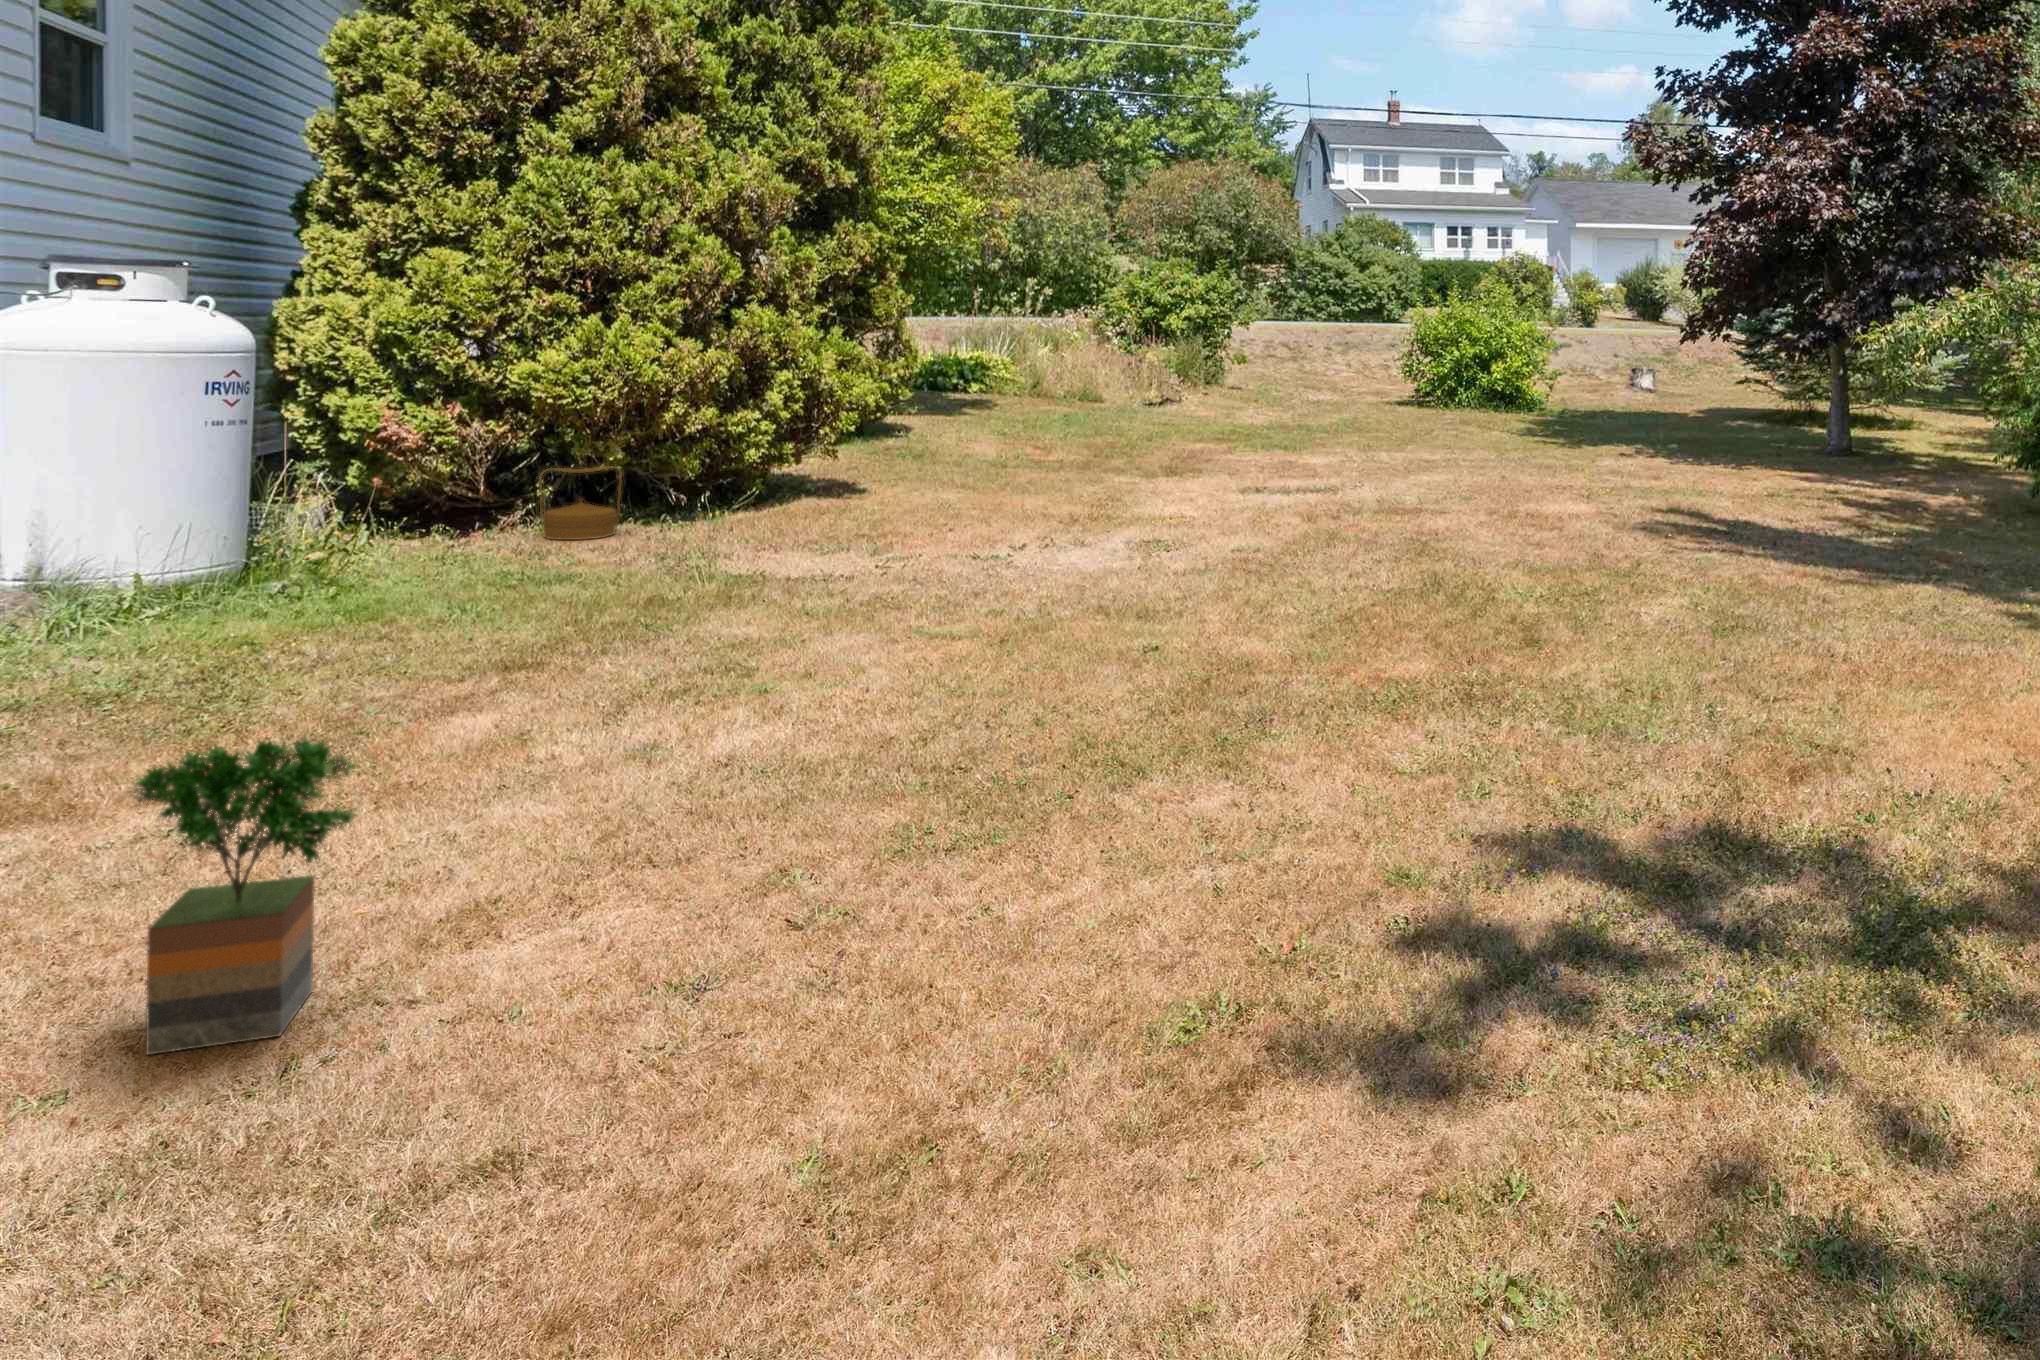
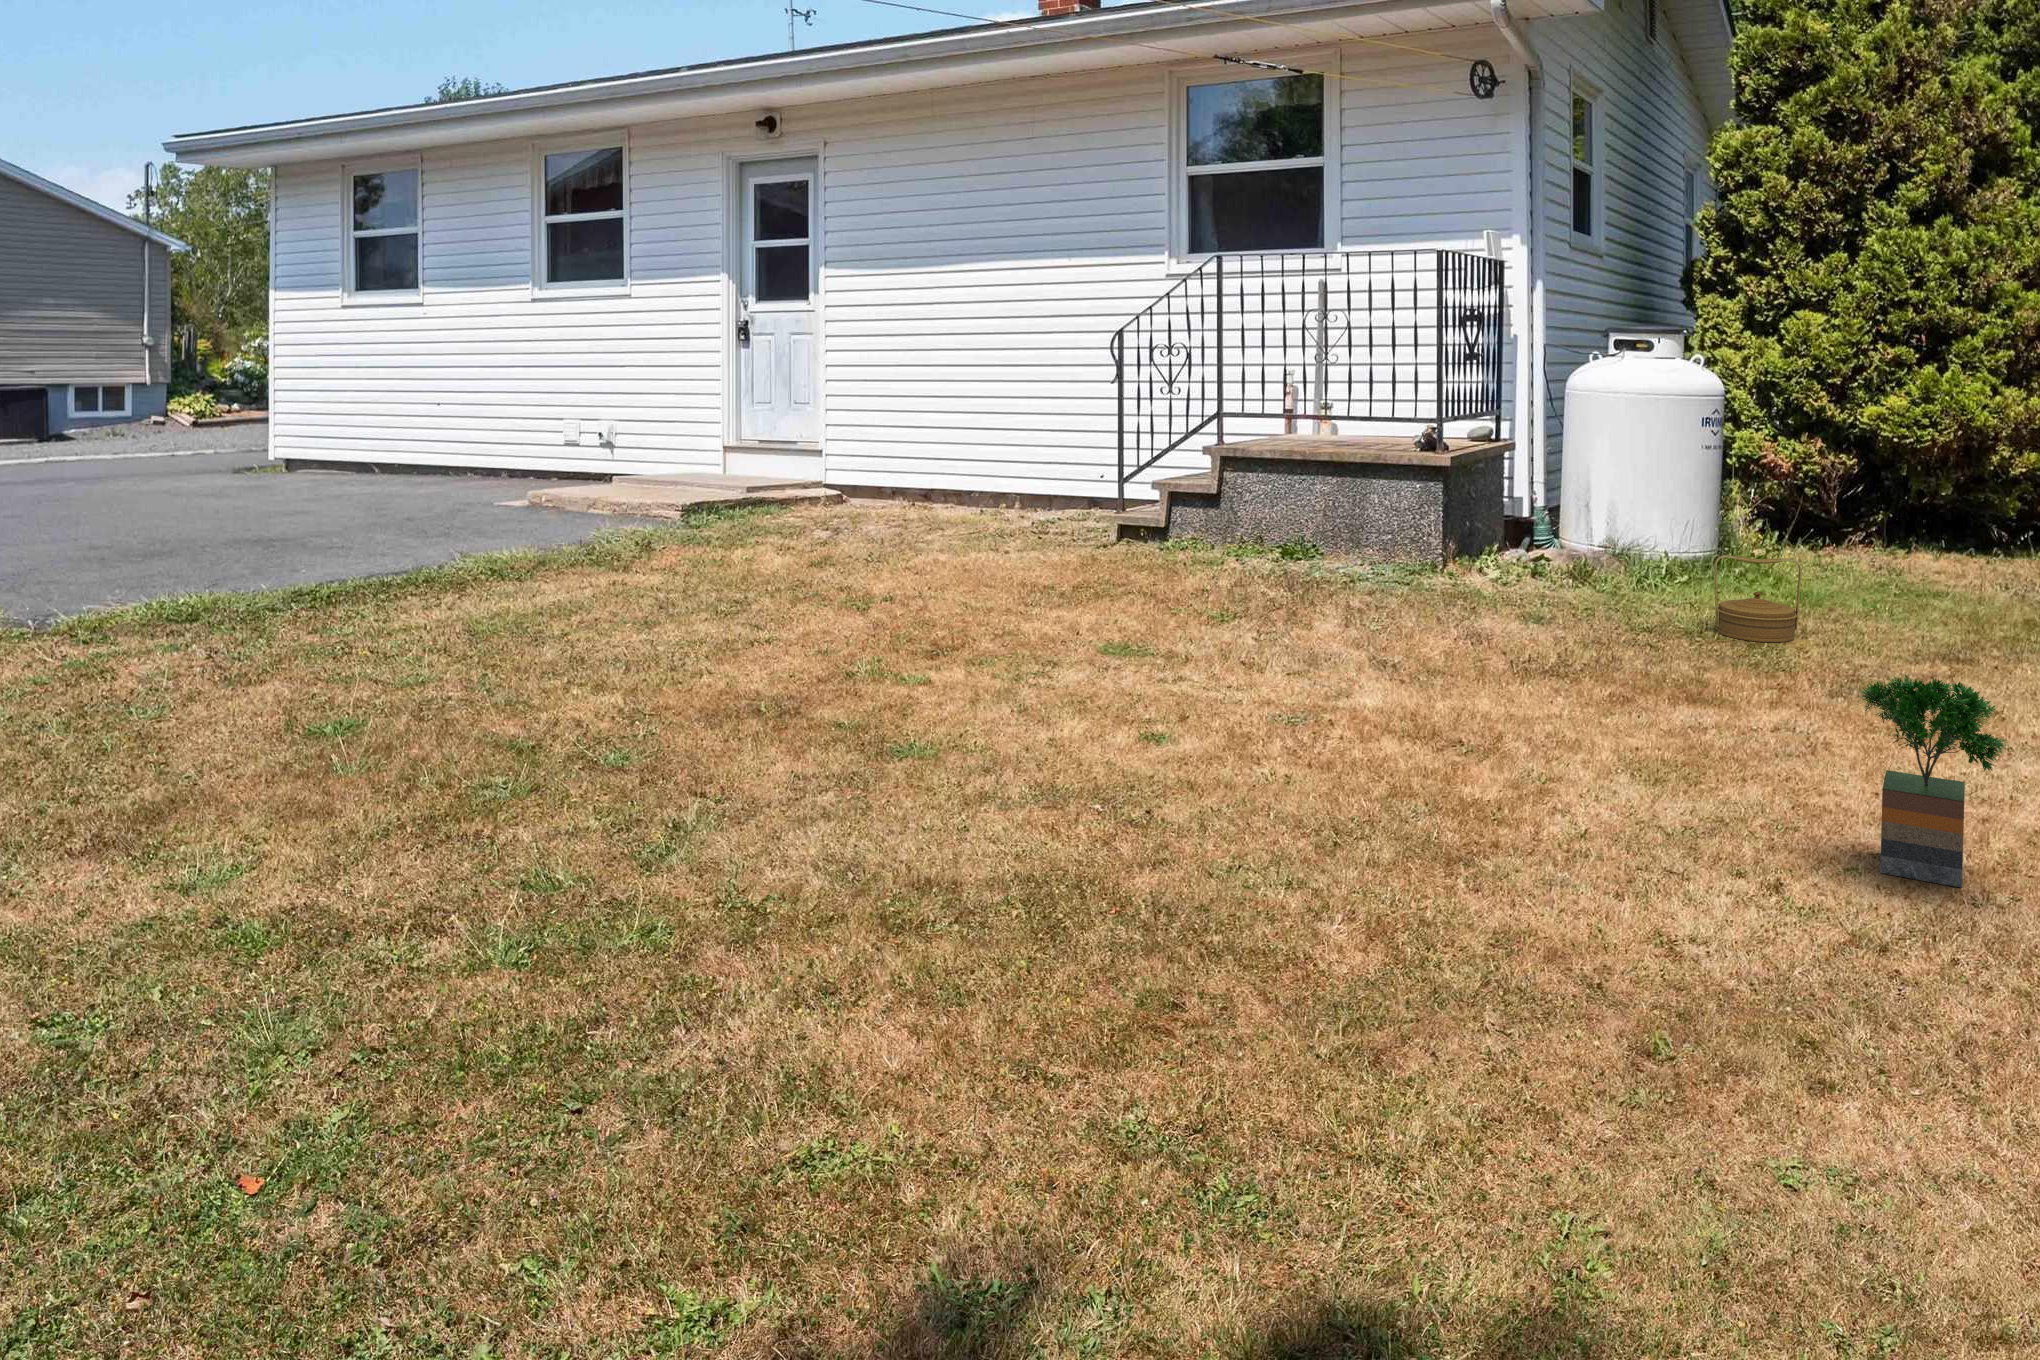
basket: present [540,467,622,540] -> present [1714,555,1802,642]

